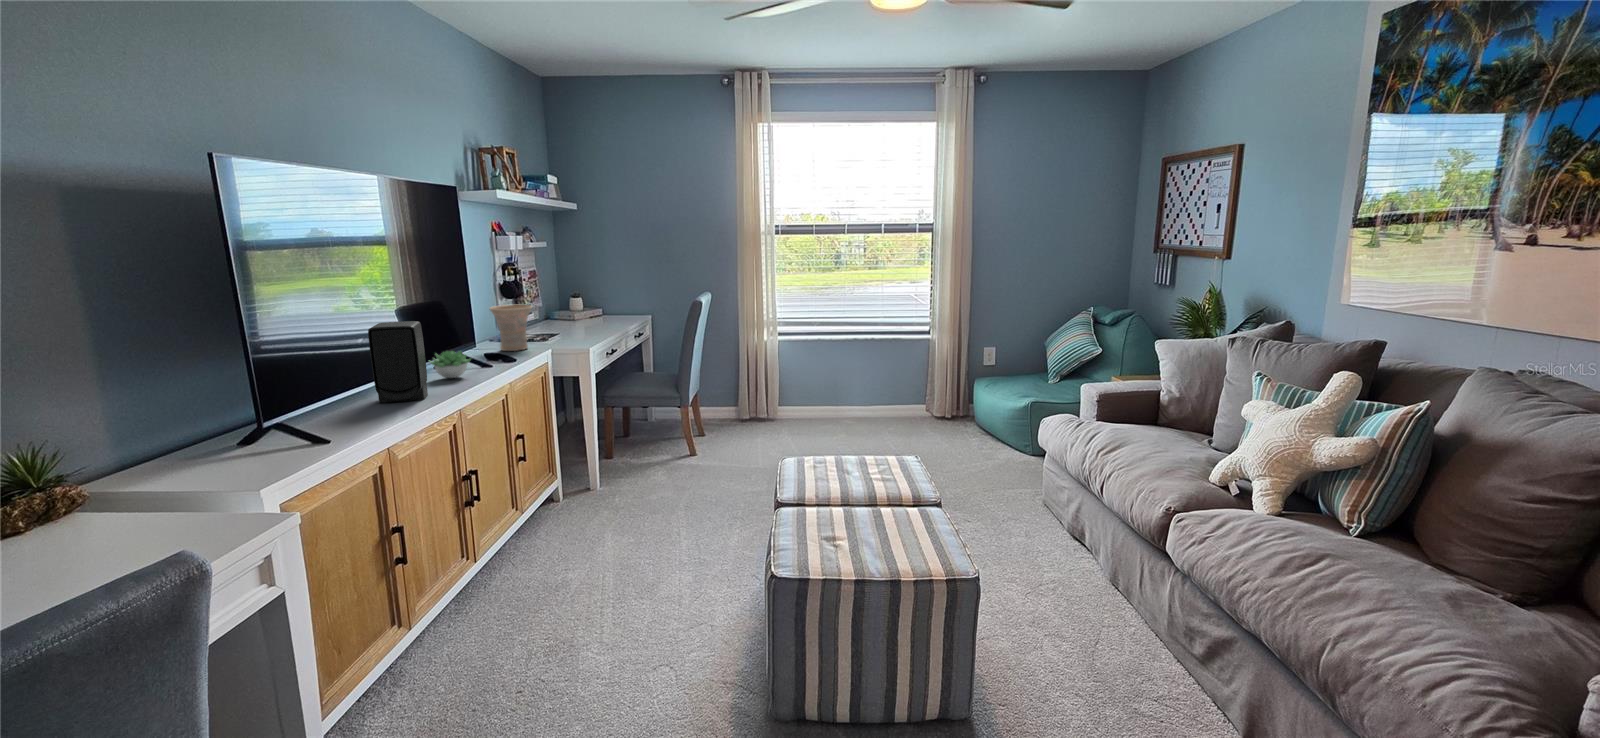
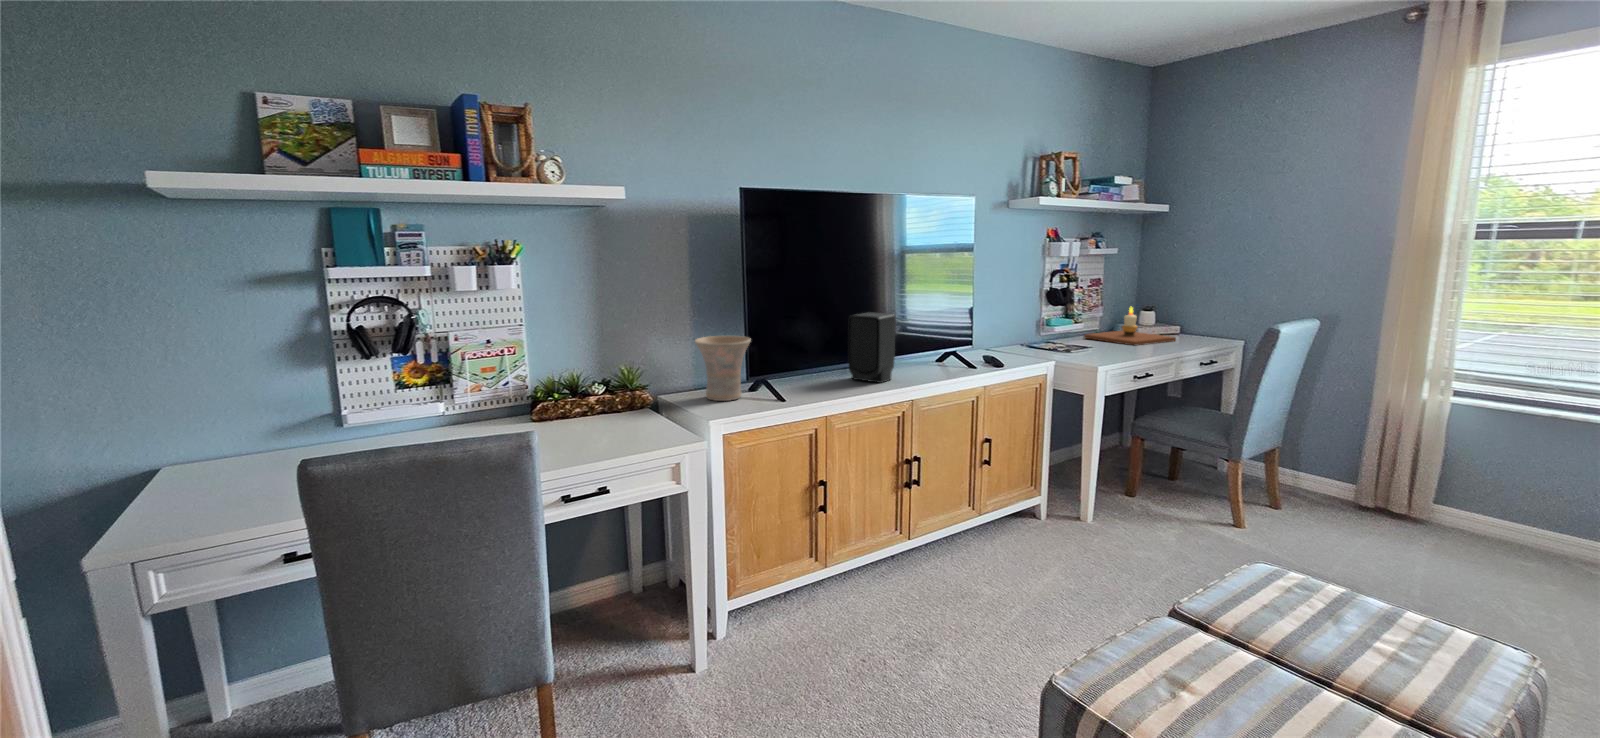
candle: none [535,294,611,328] -> present [1084,307,1176,345]
vase: present [490,305,532,351] -> present [695,336,751,401]
succulent plant: present [430,351,471,378] -> none [915,345,950,371]

